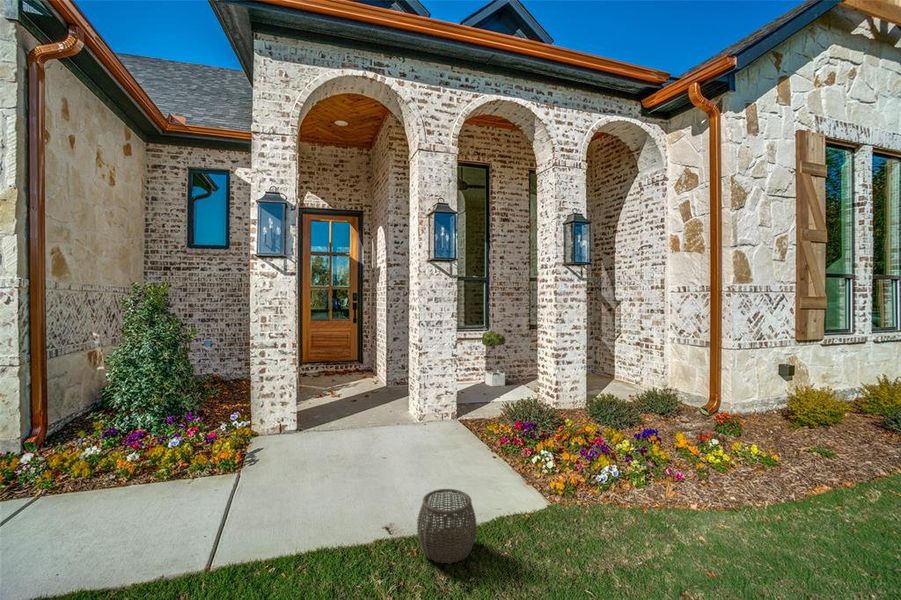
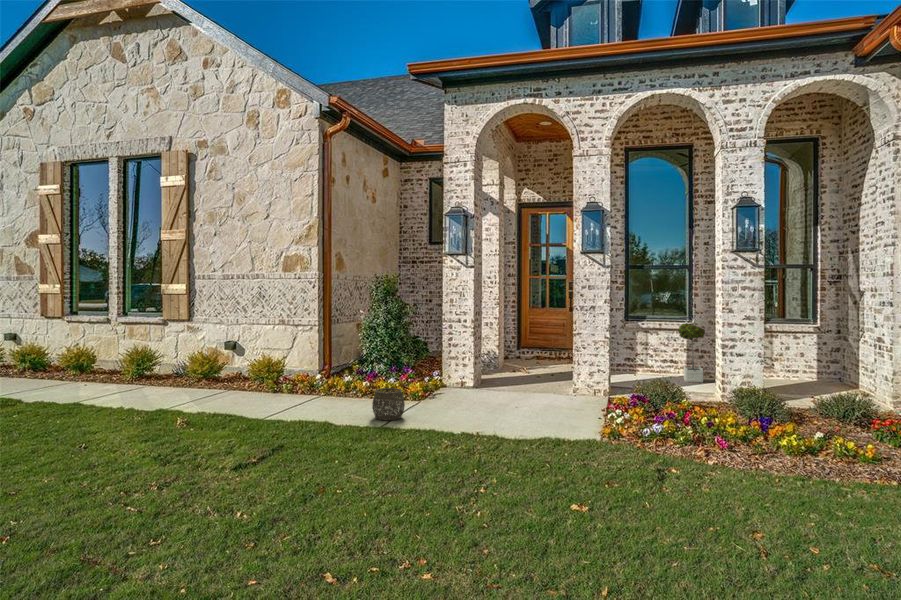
woven basket: present [417,489,477,564] -> present [372,388,405,420]

